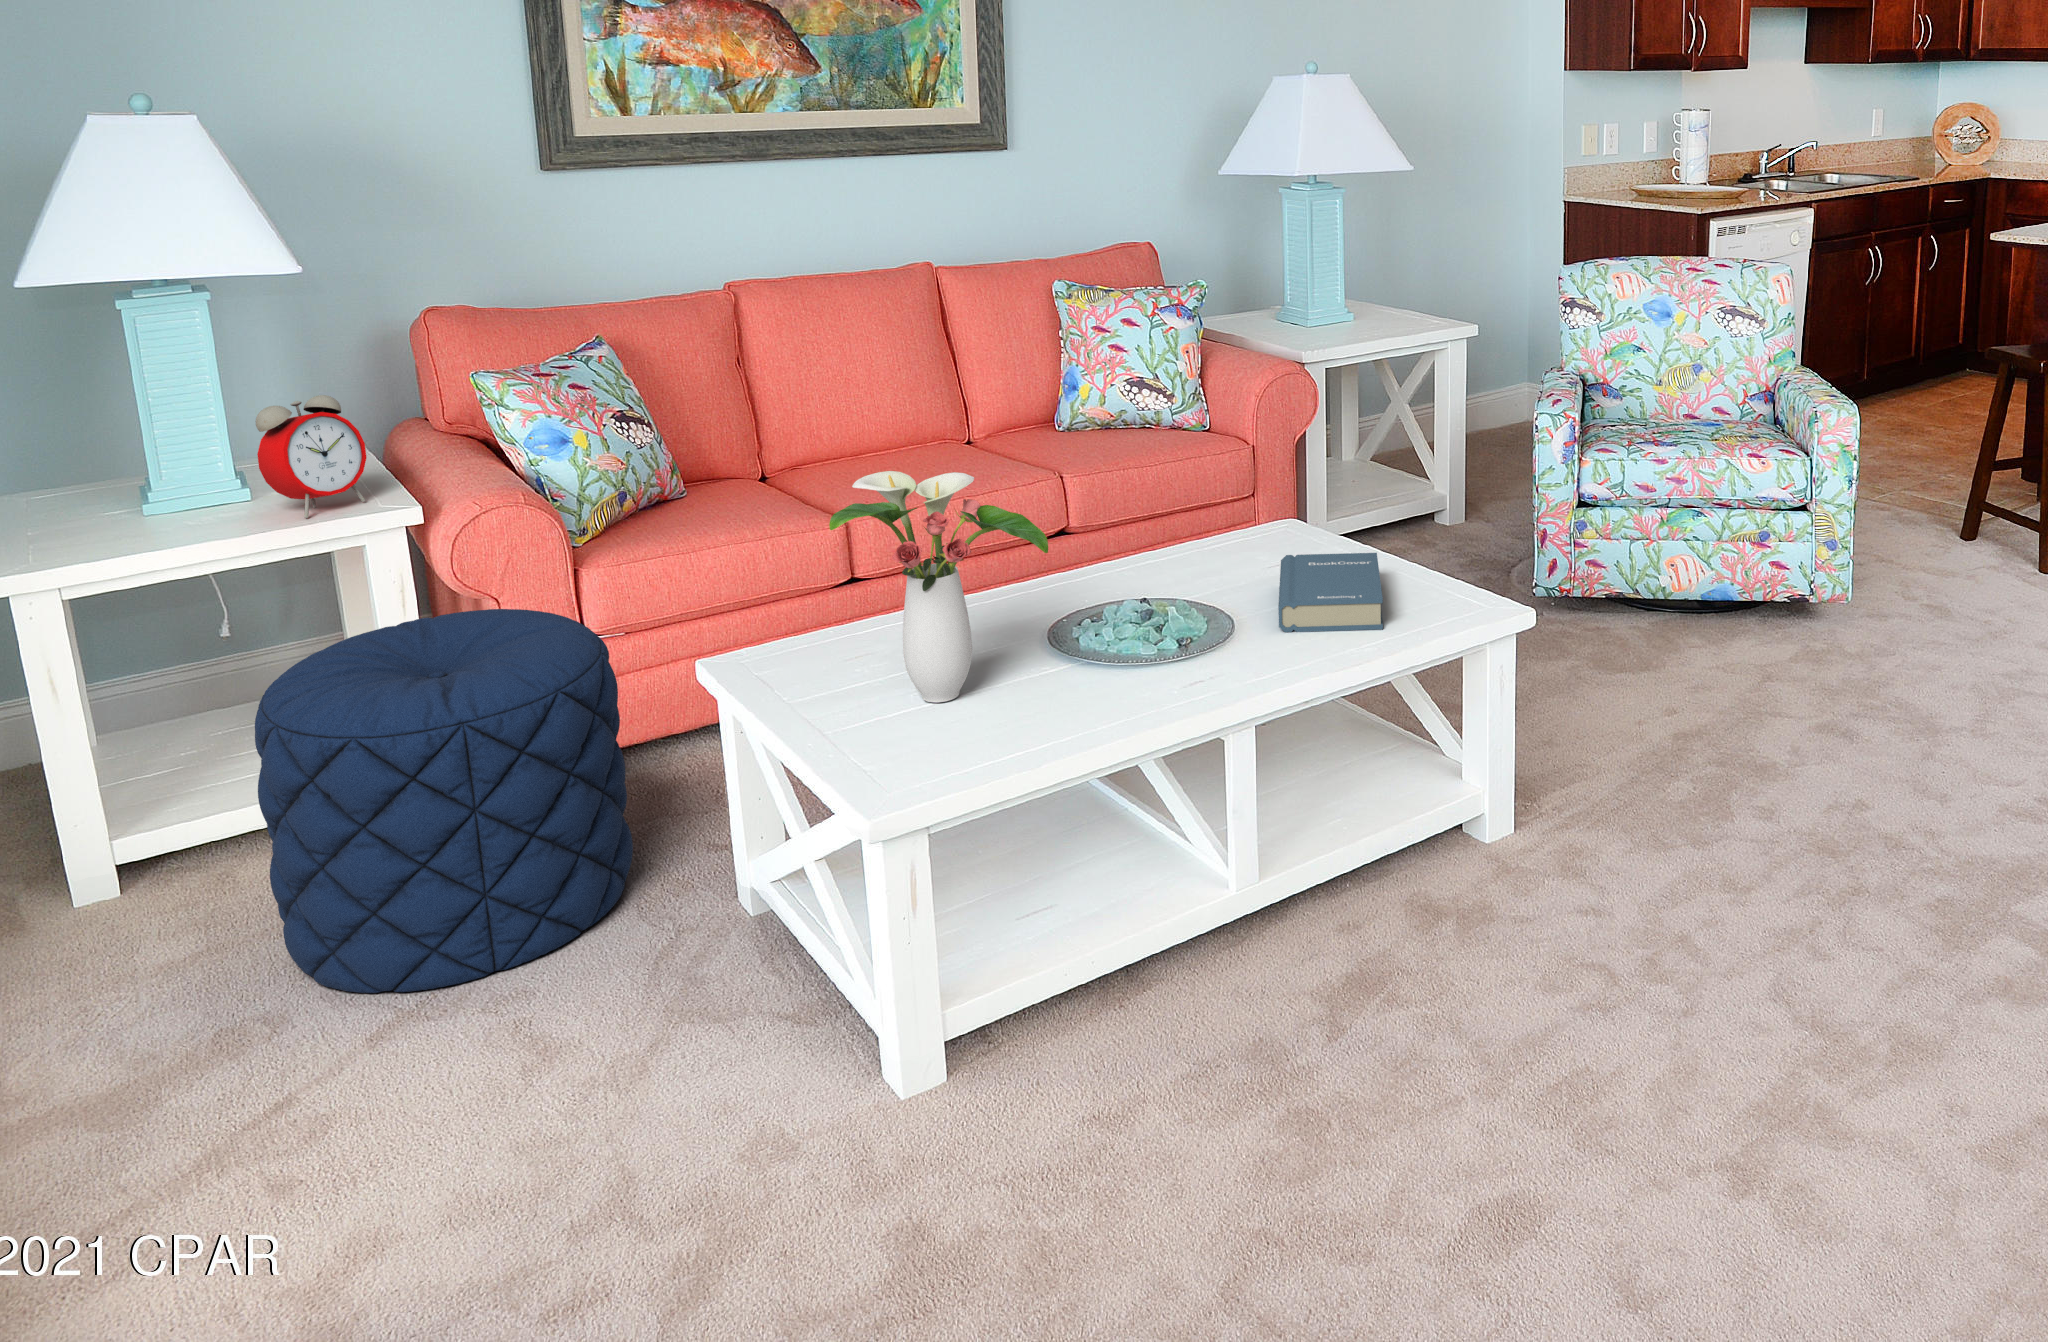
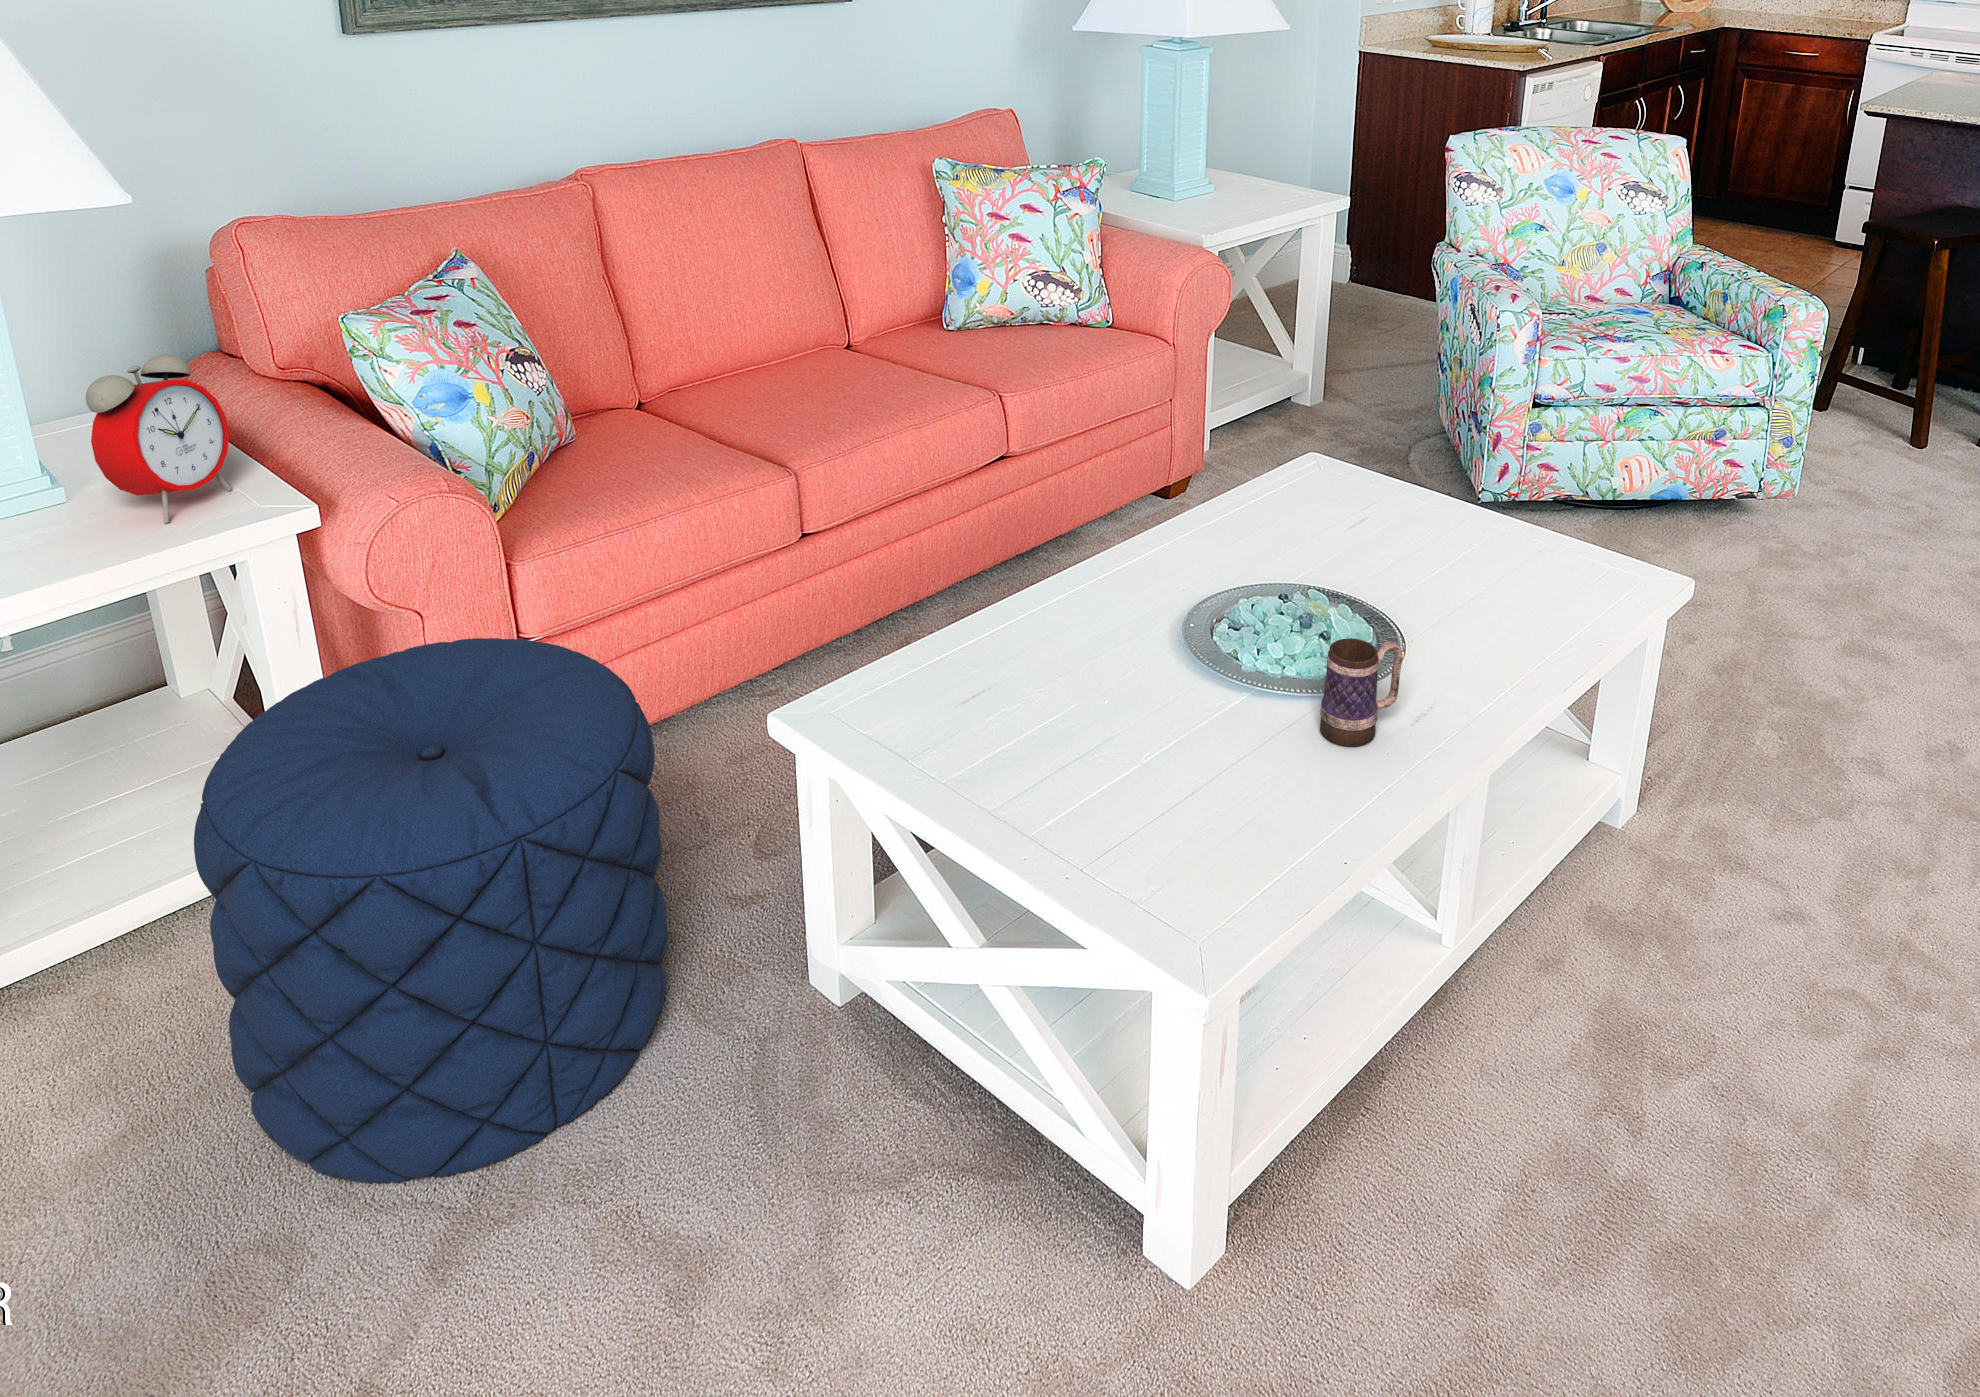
flower arrangement: present [829,471,1048,702] -> none [1035,473,1311,763]
hardback book: present [1278,553,1383,632] -> none [1381,508,1560,622]
mug: none [1100,615,1165,701] -> present [1320,638,1403,747]

